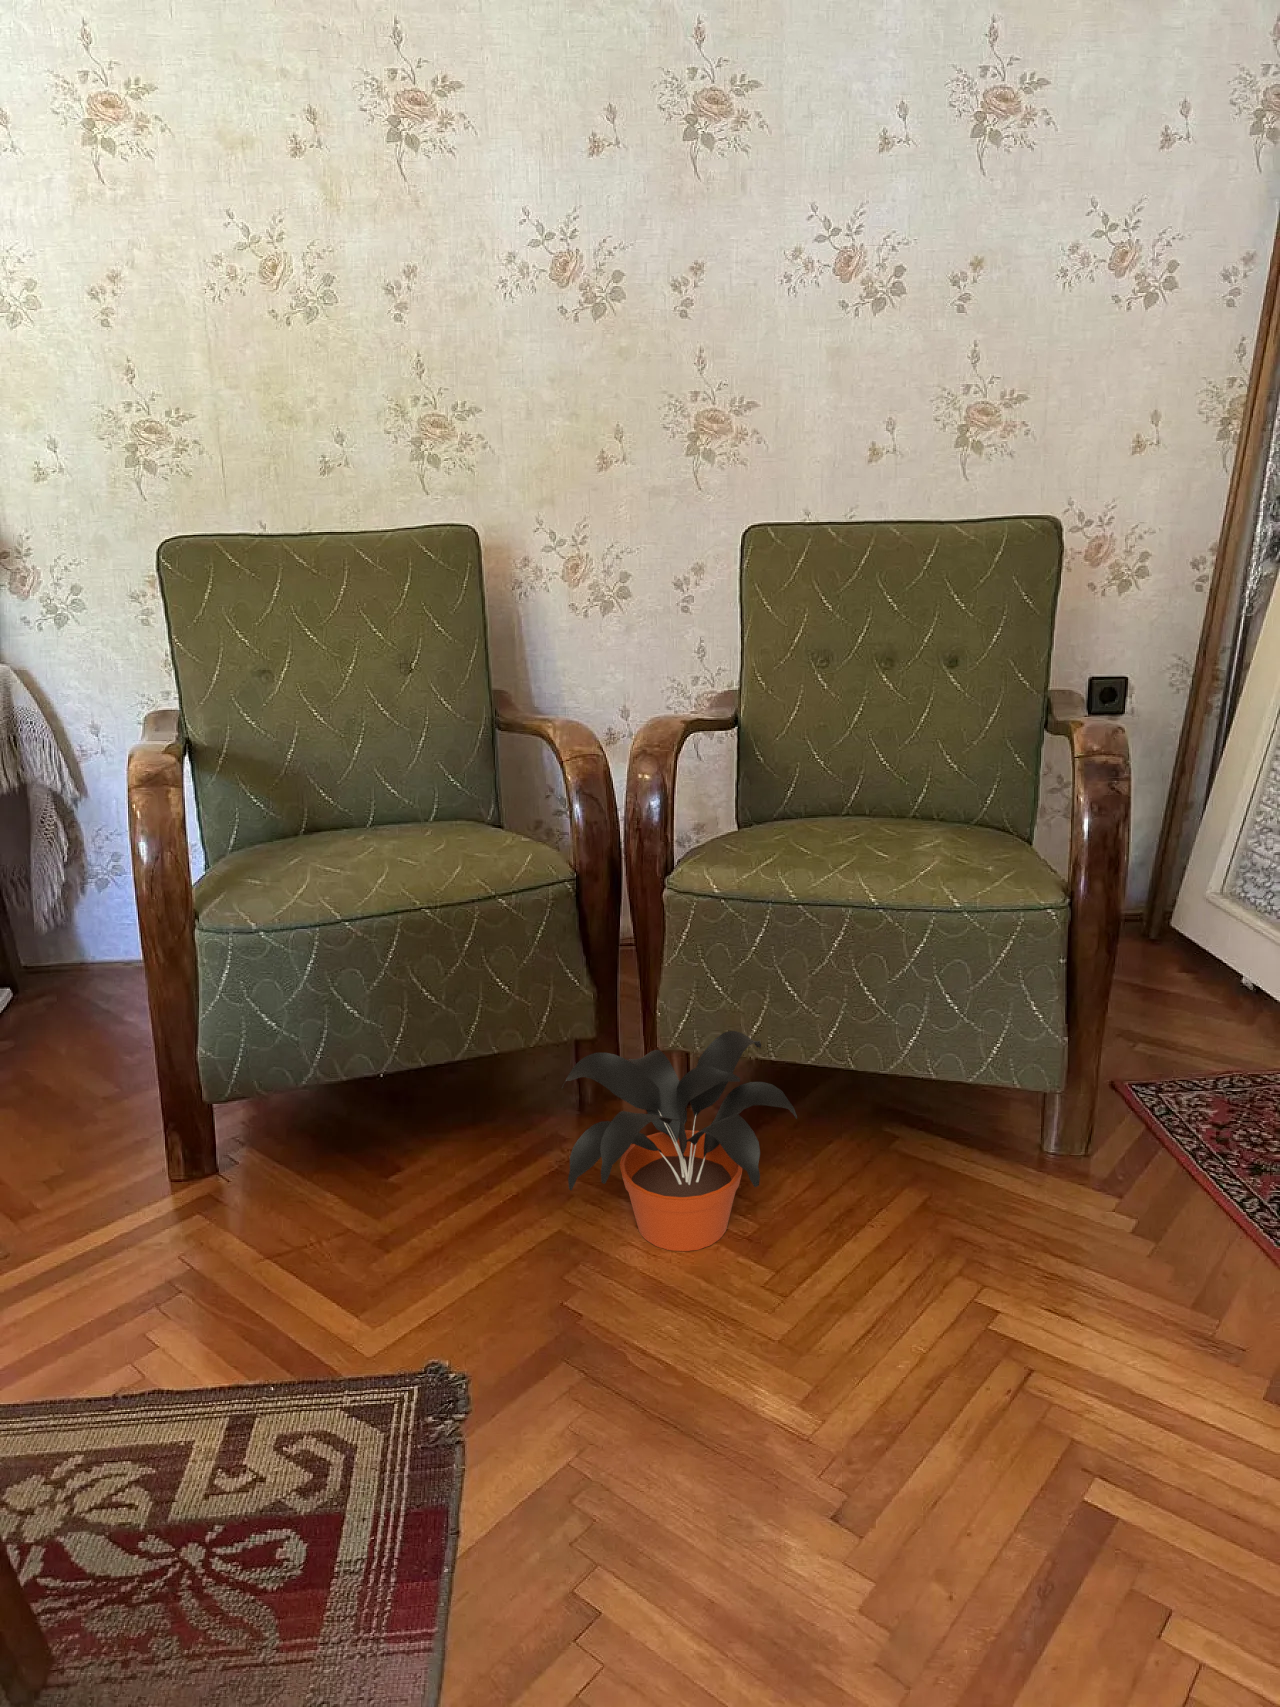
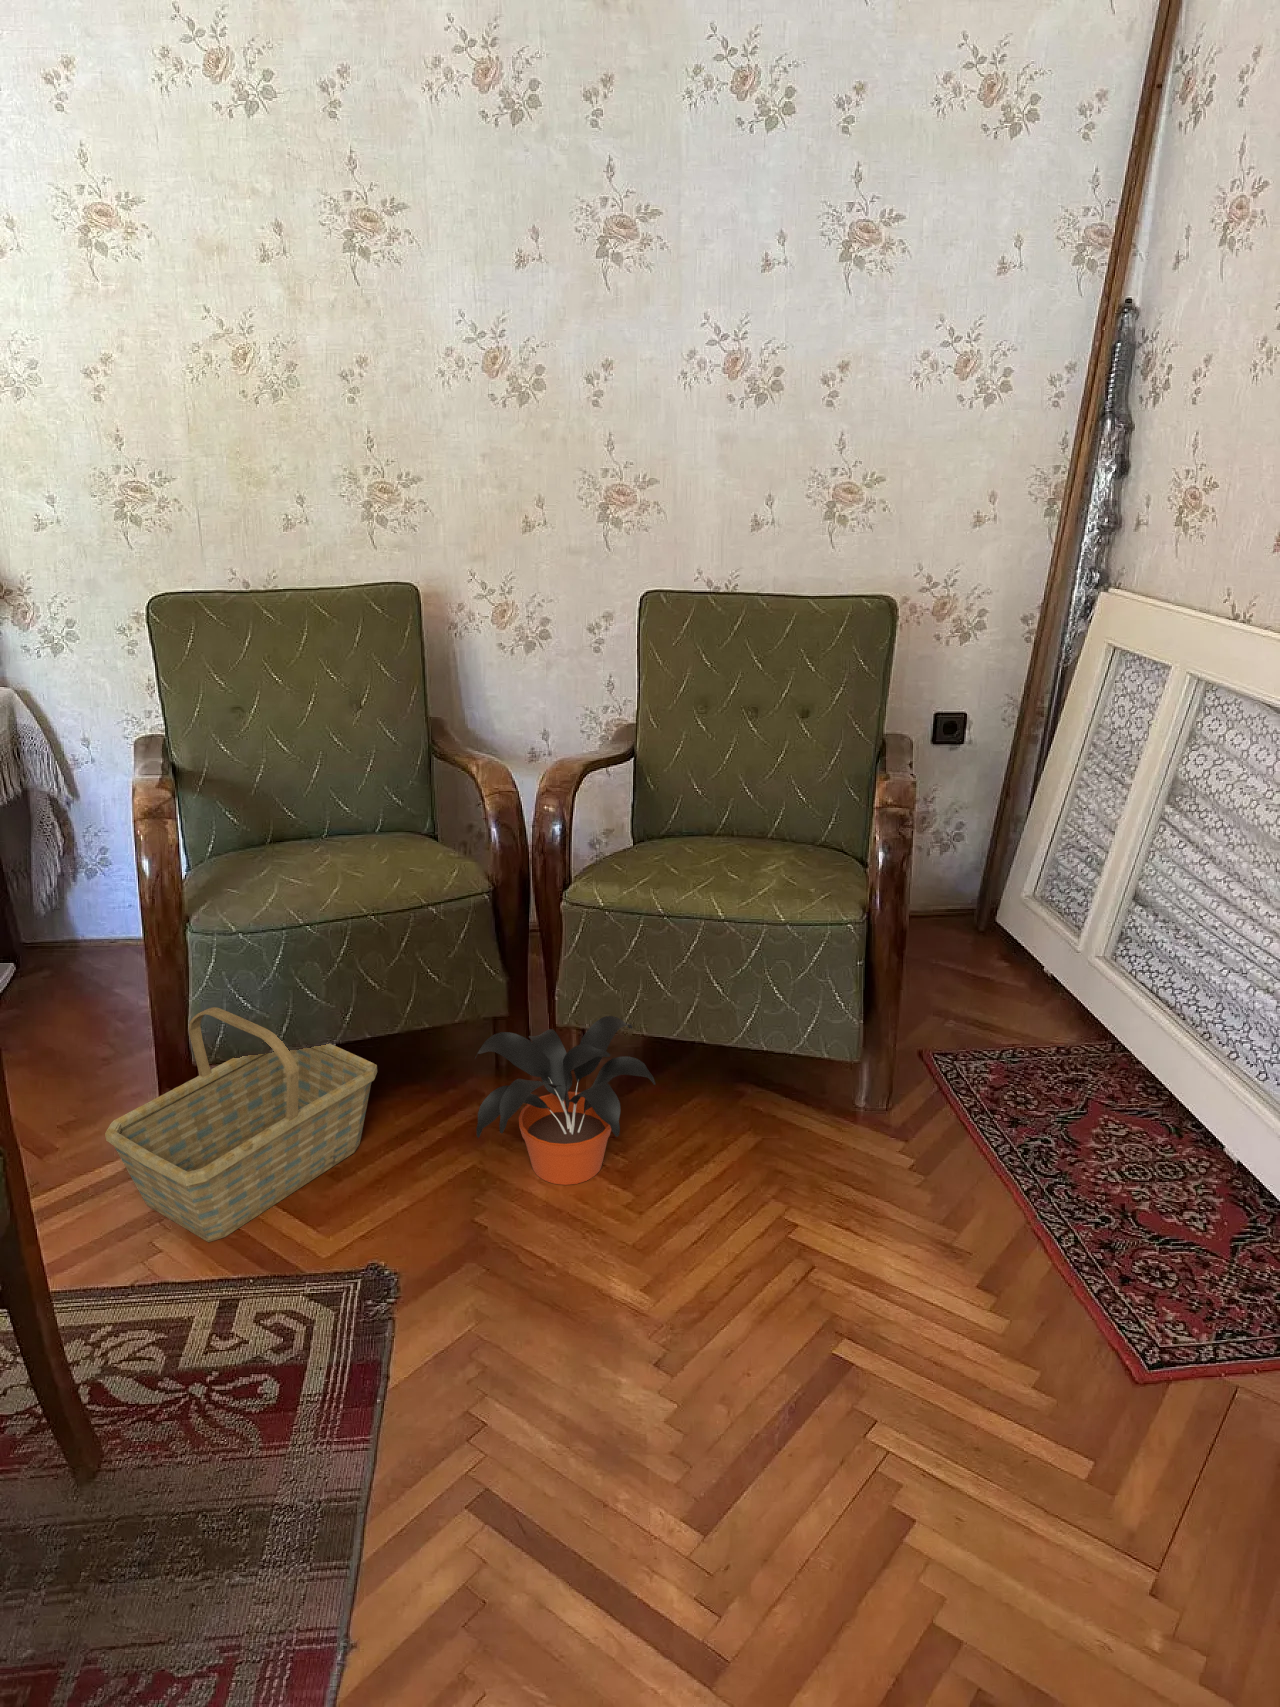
basket: none [87,1024,438,1333] -> present [105,1007,377,1242]

